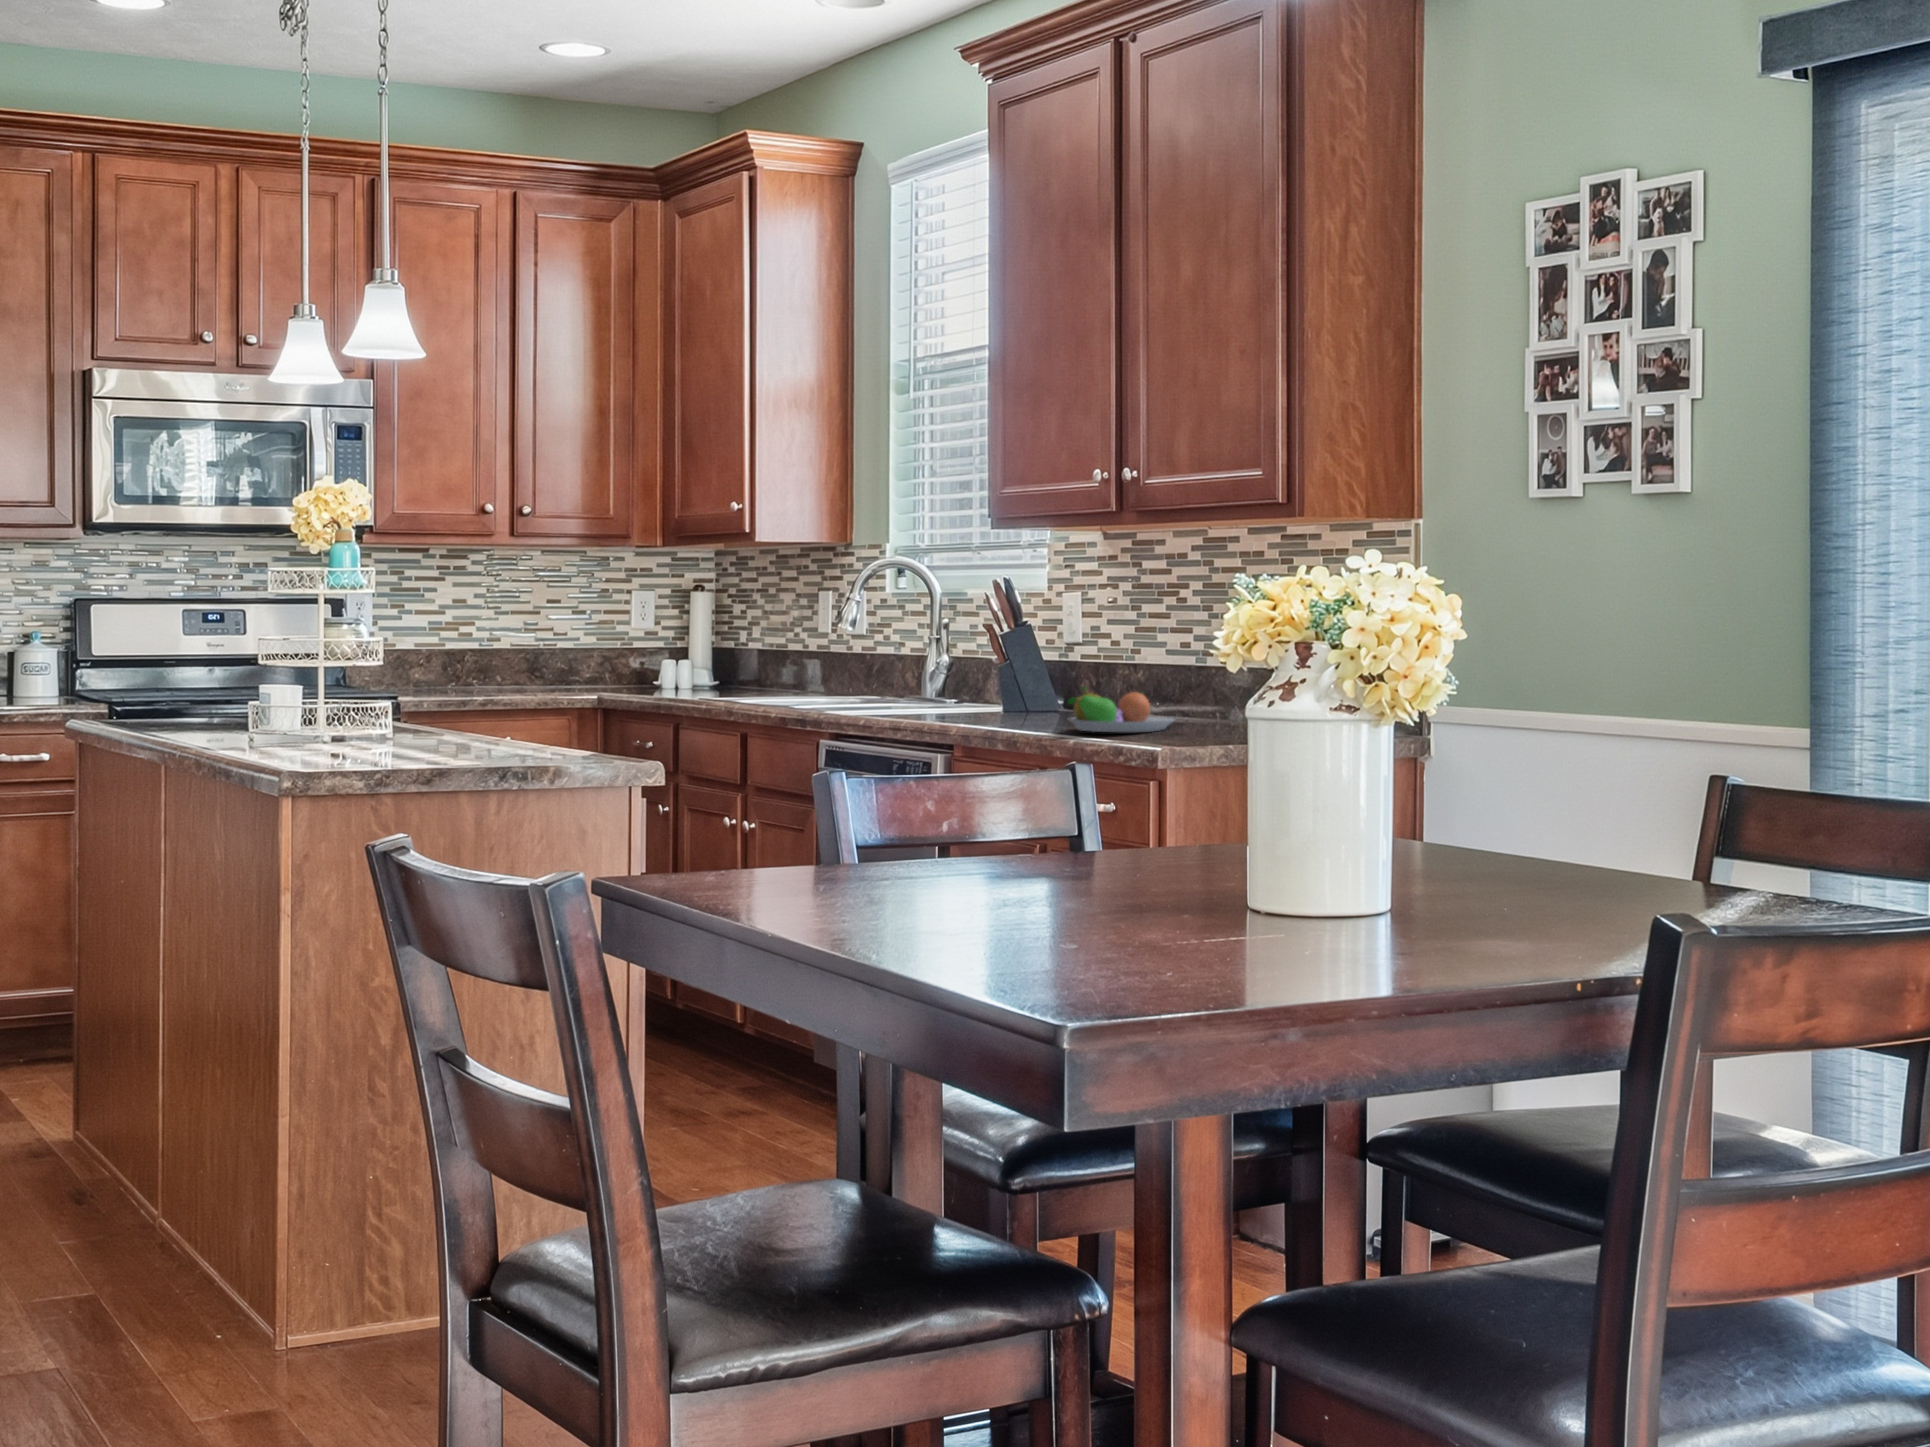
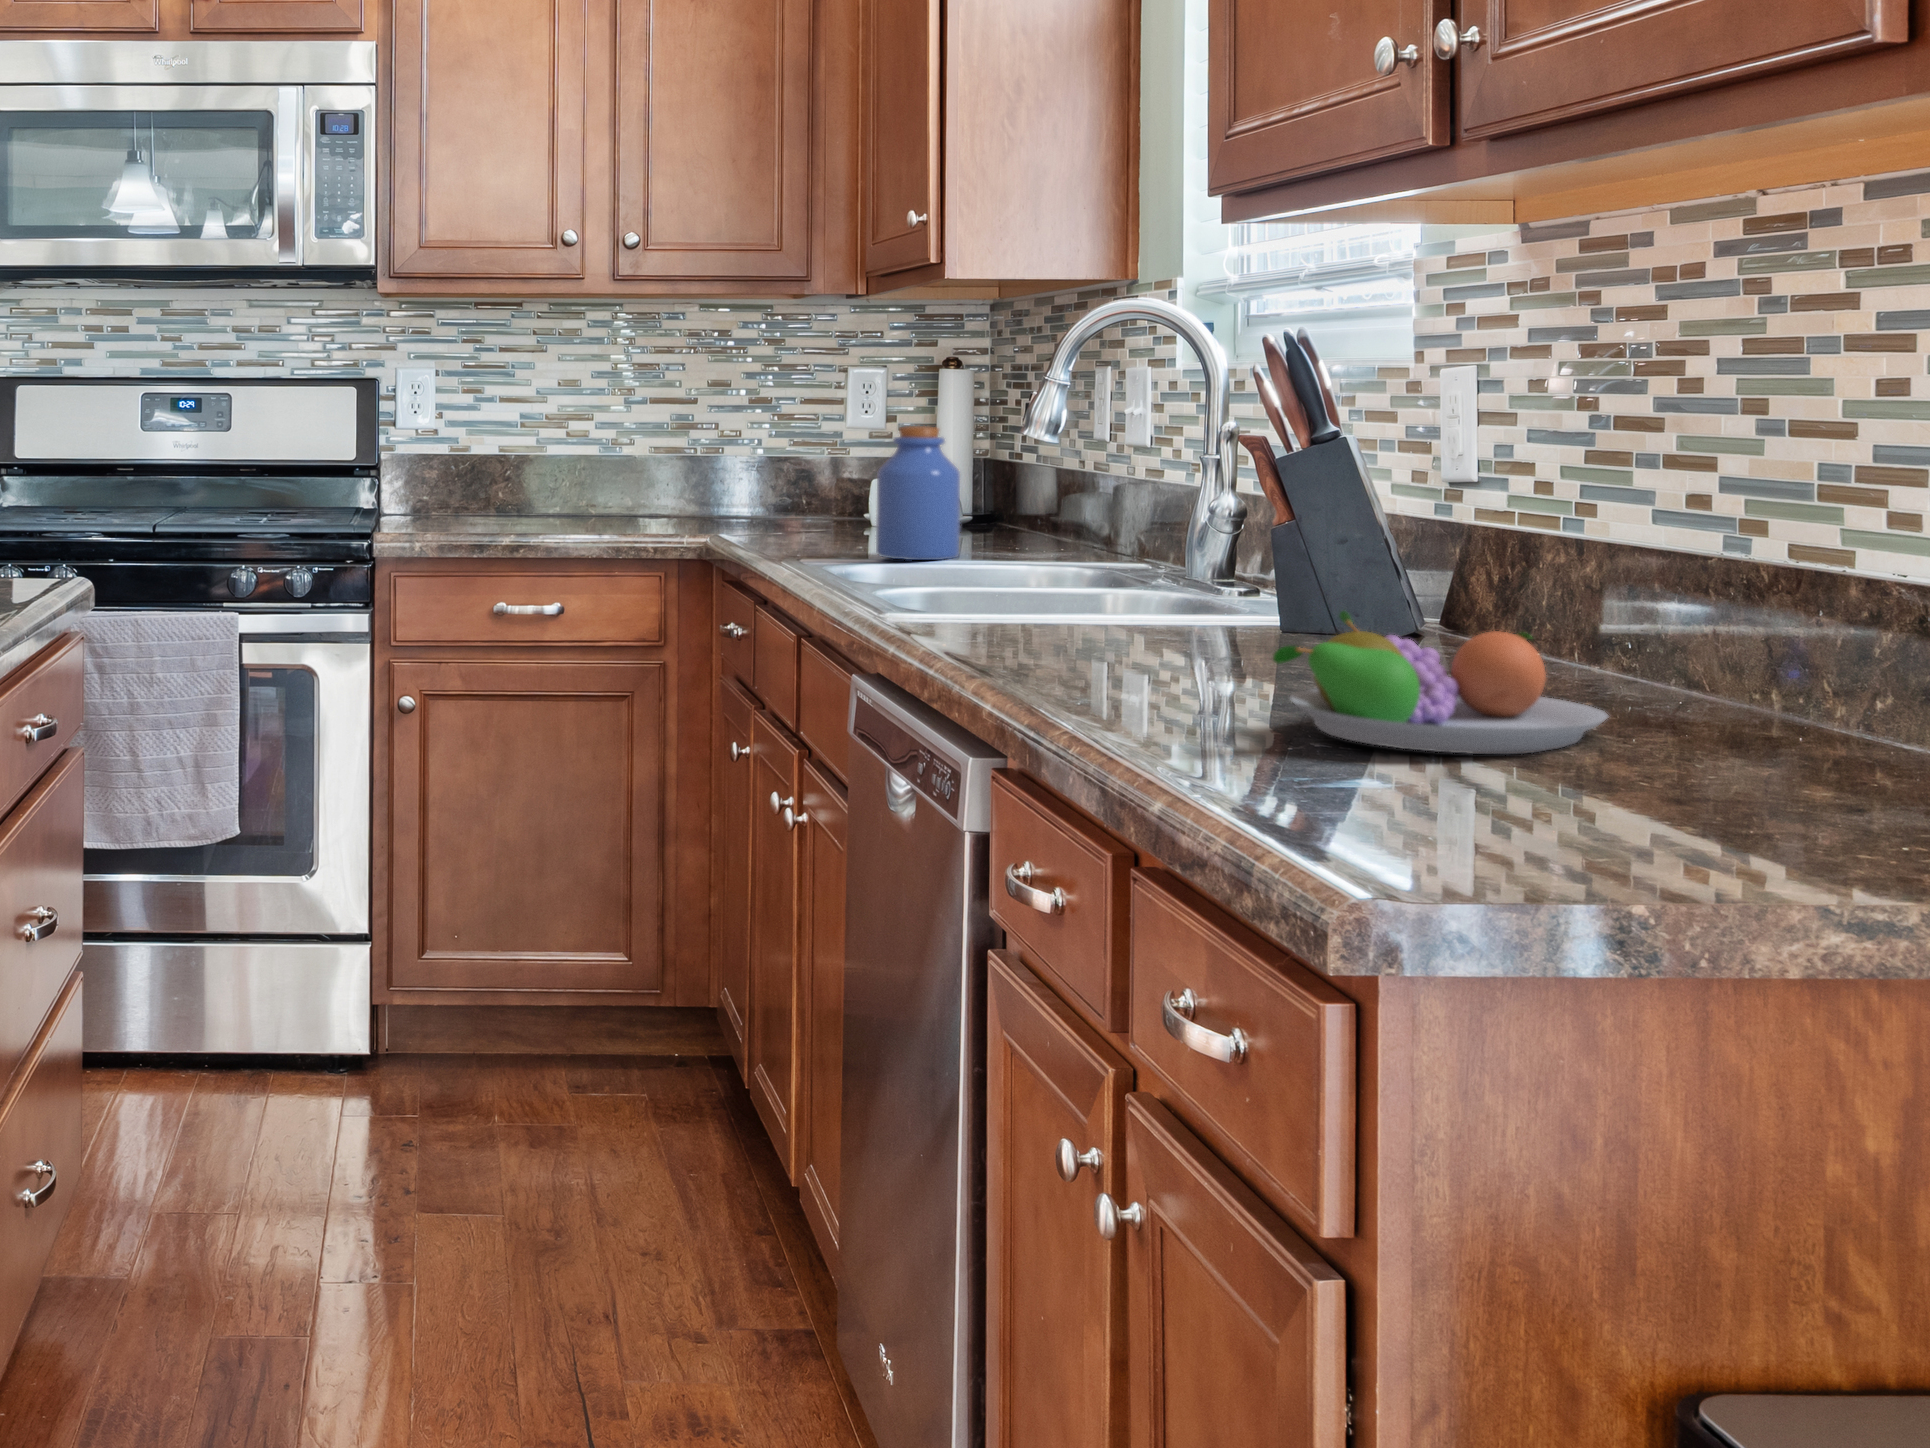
jar: none [734,624,780,699] -> present [876,426,960,560]

